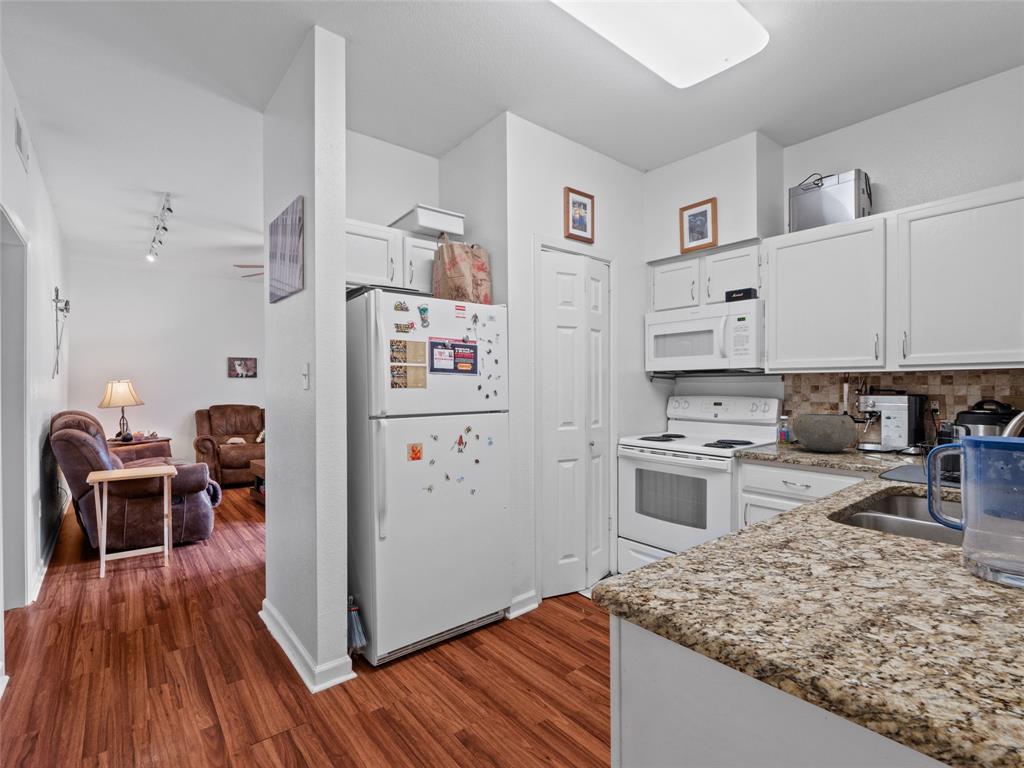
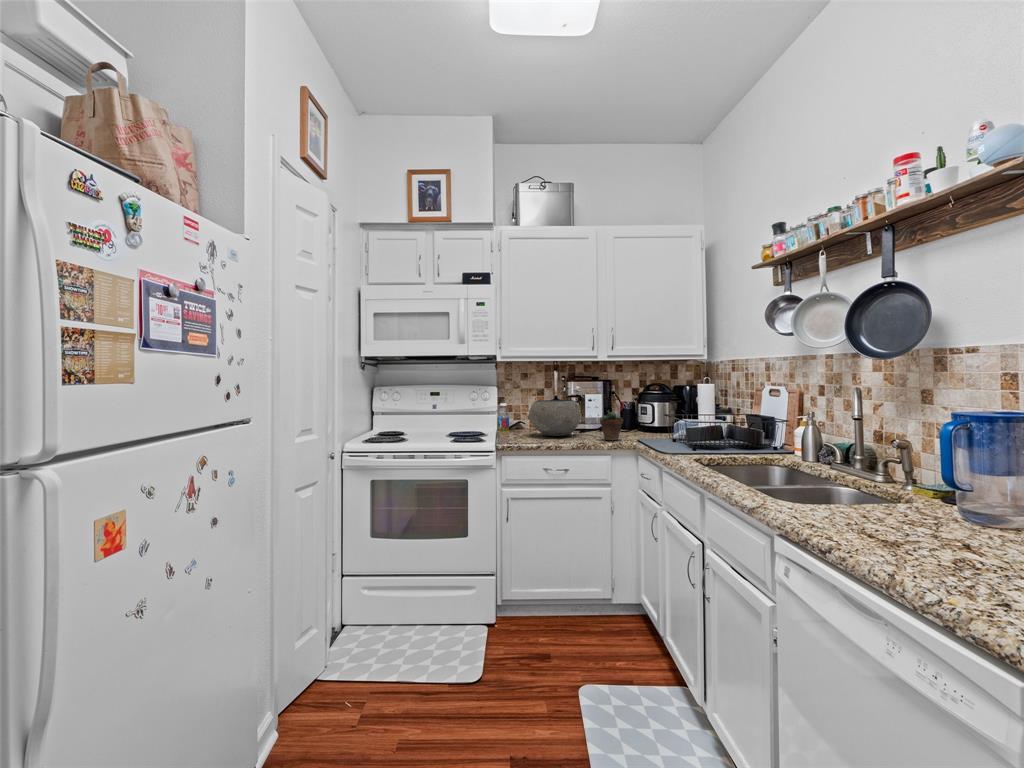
succulent plant: none [856,418,889,461] -> present [600,404,623,440]

